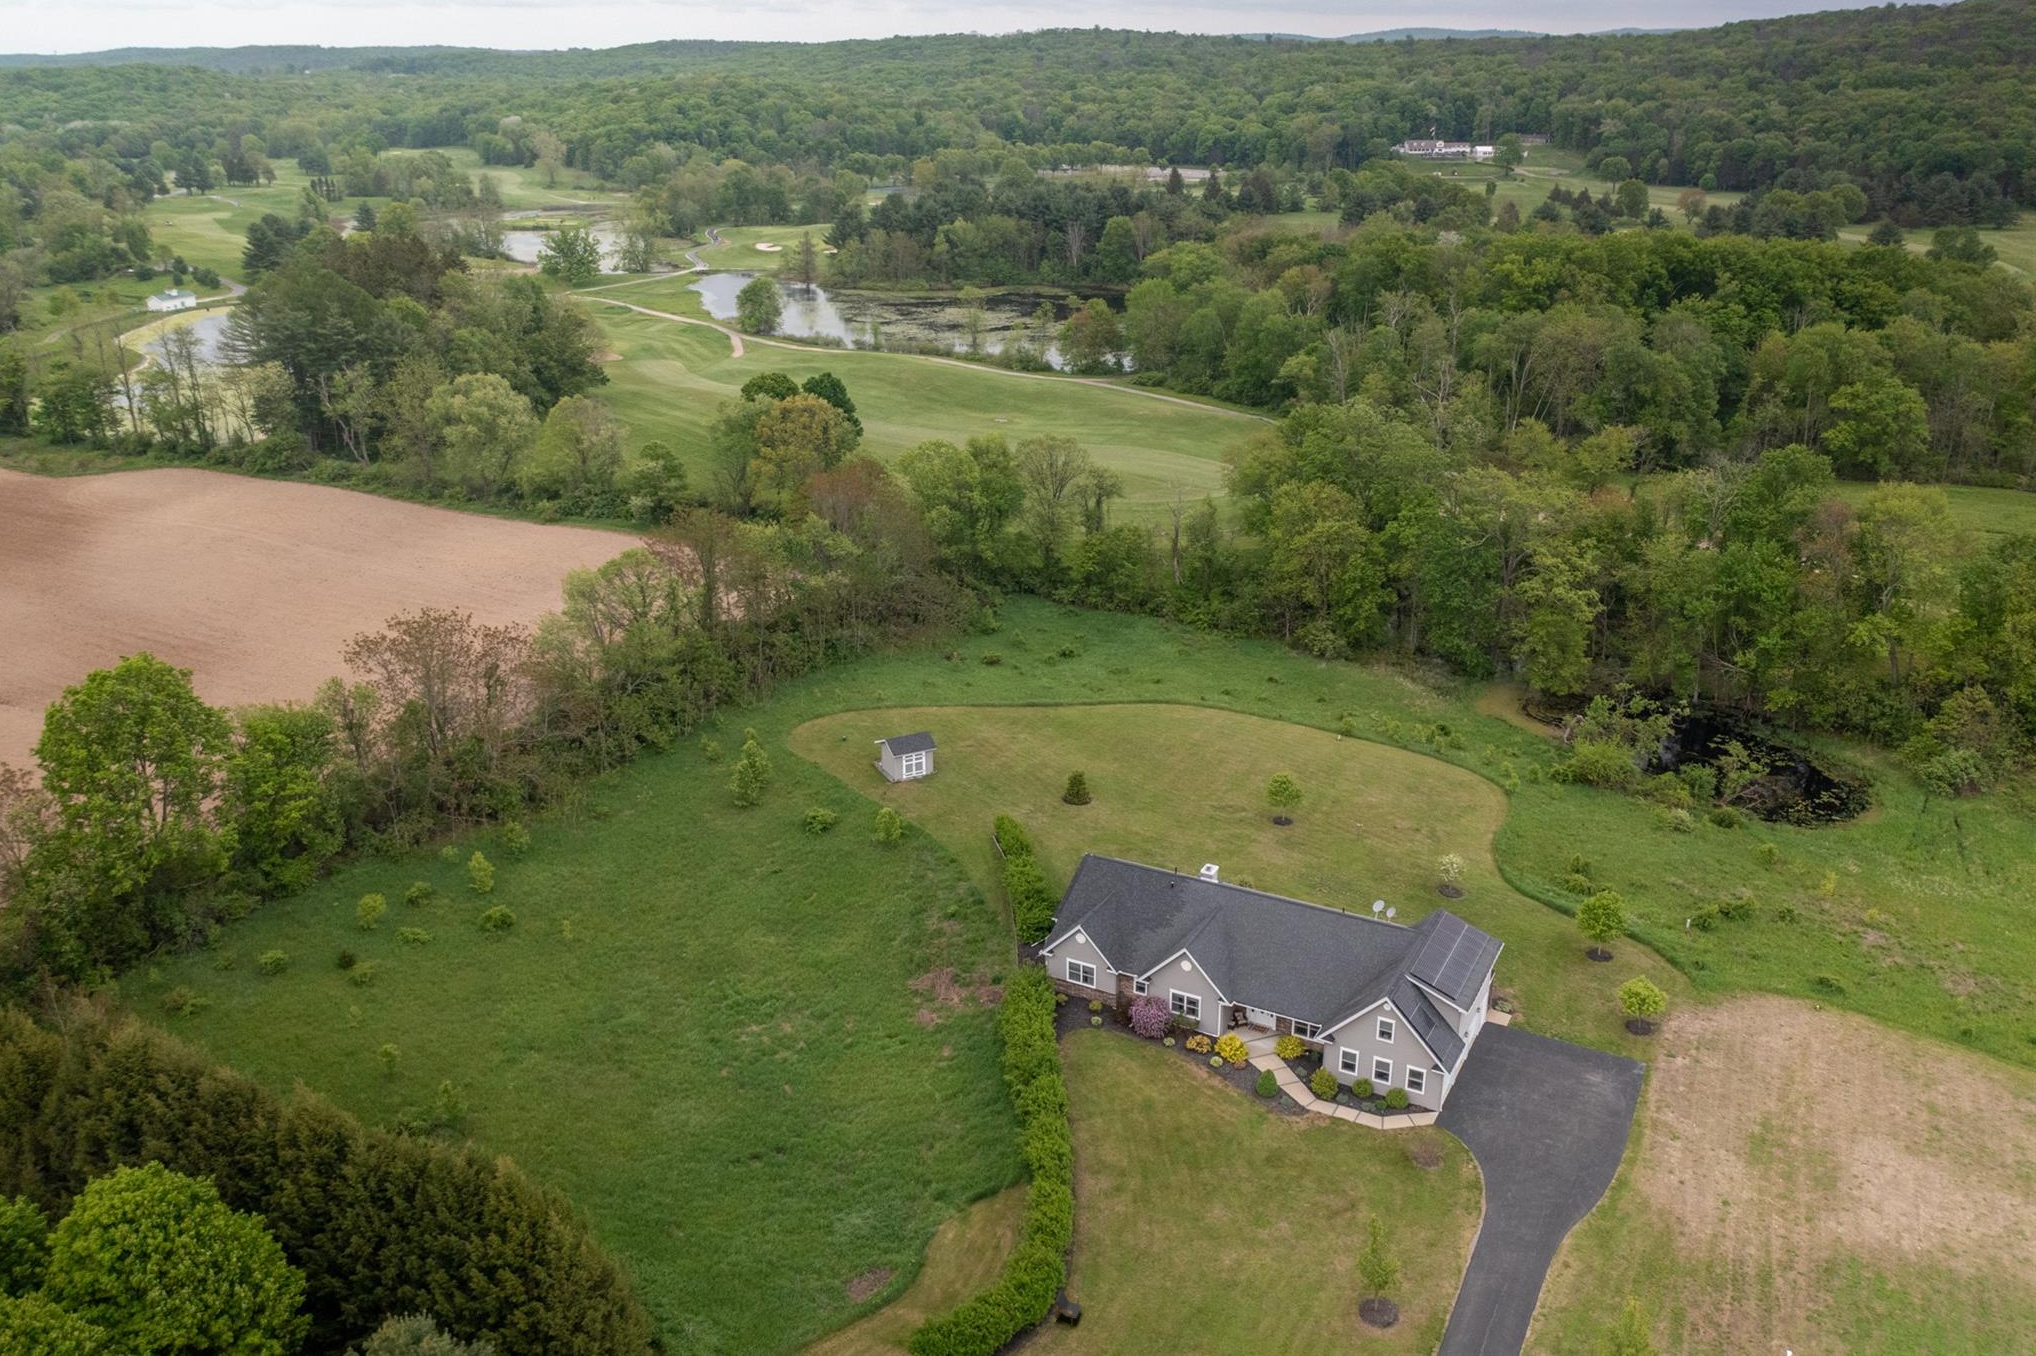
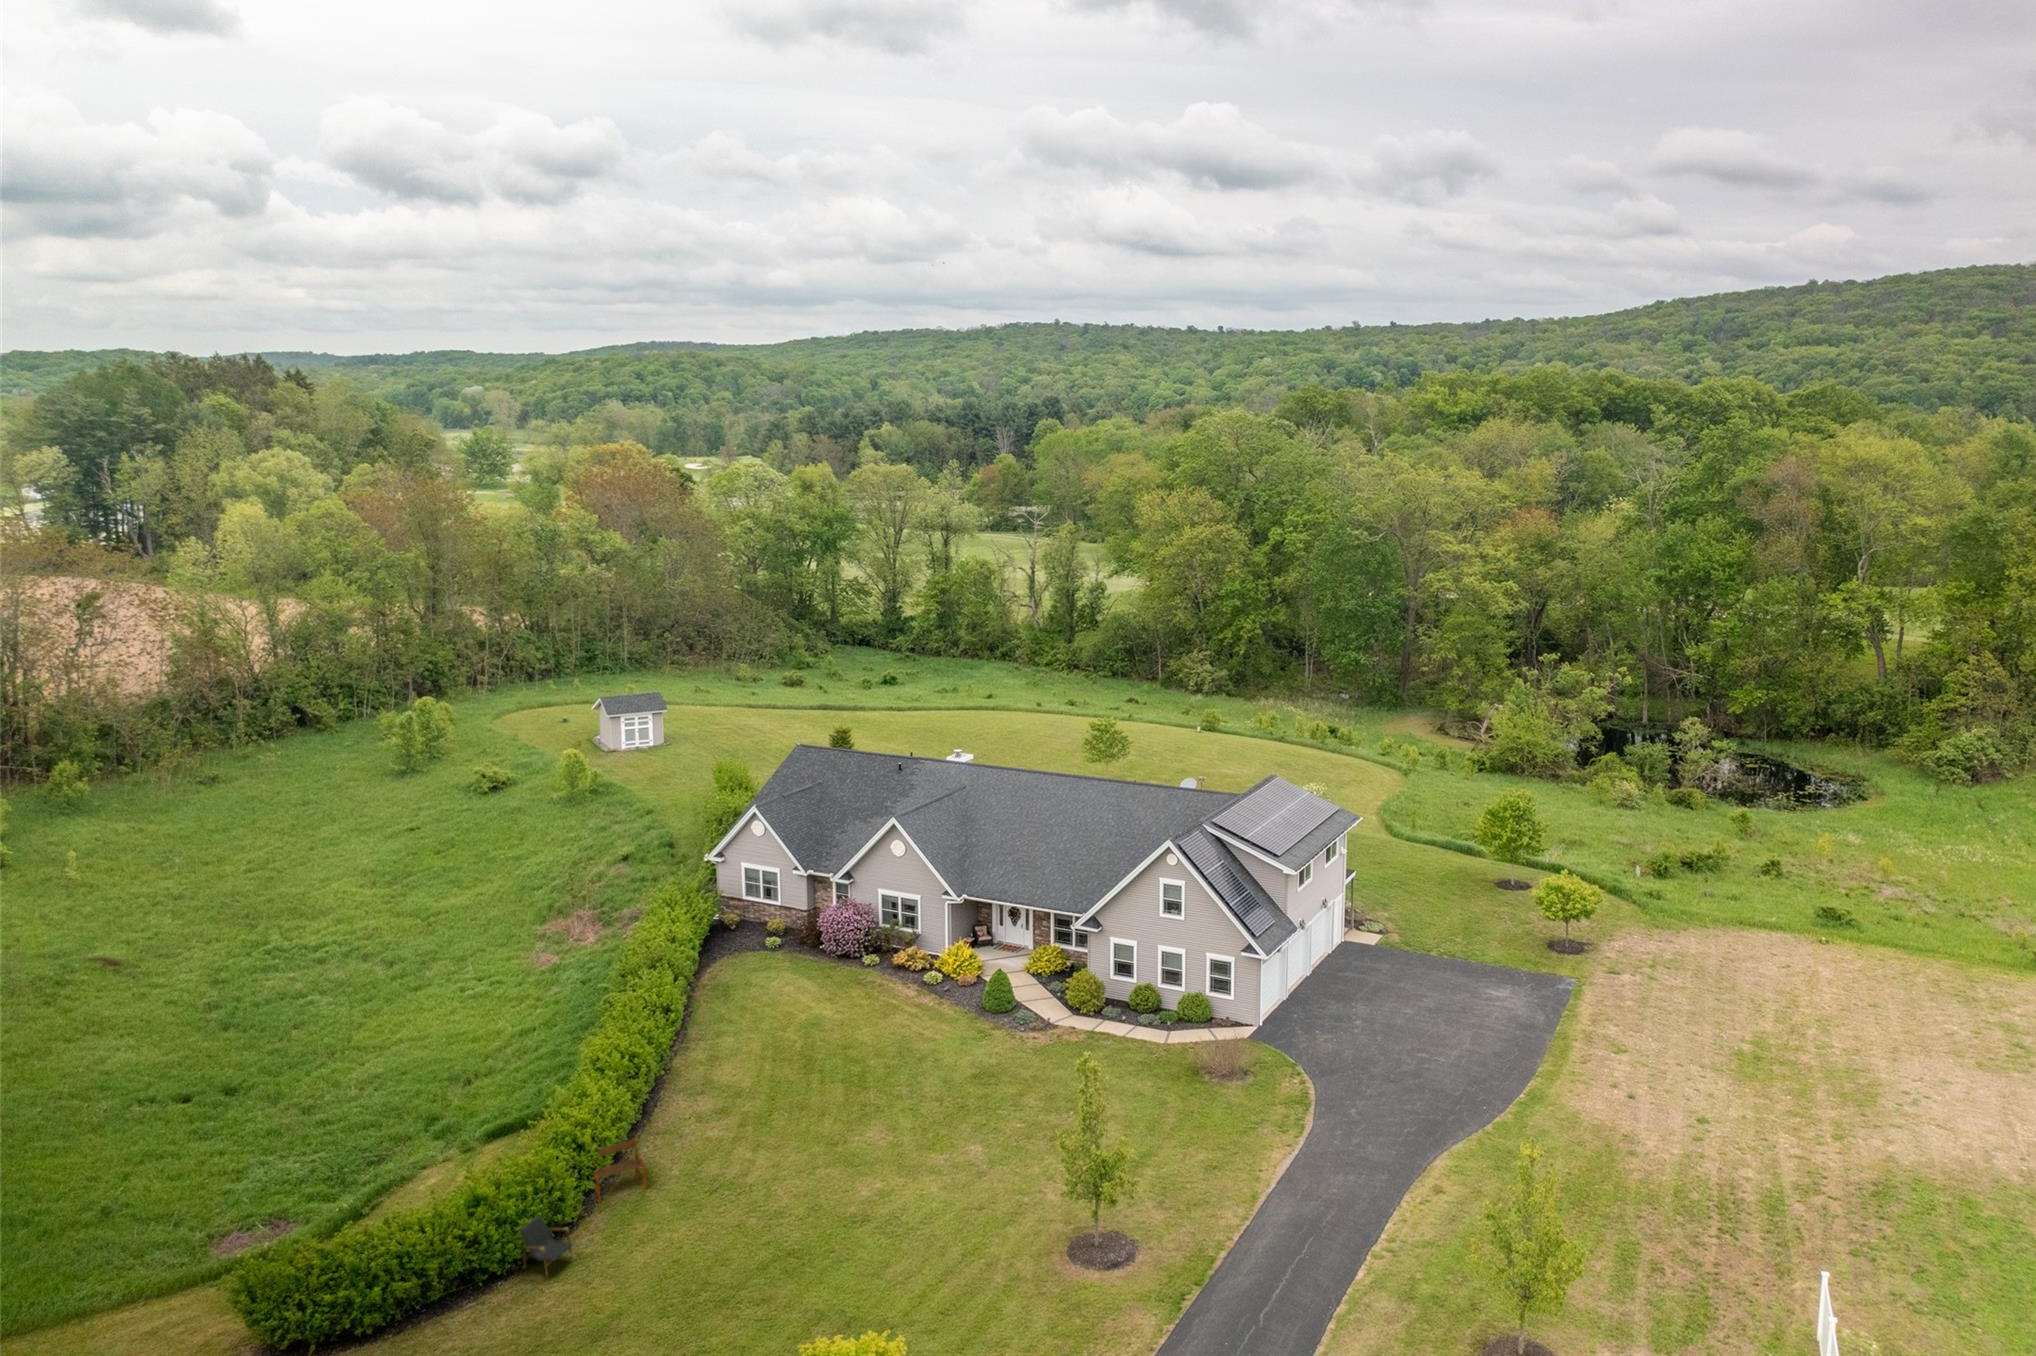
bench: none [1068,1227,1100,1267] -> present [594,1139,647,1203]

